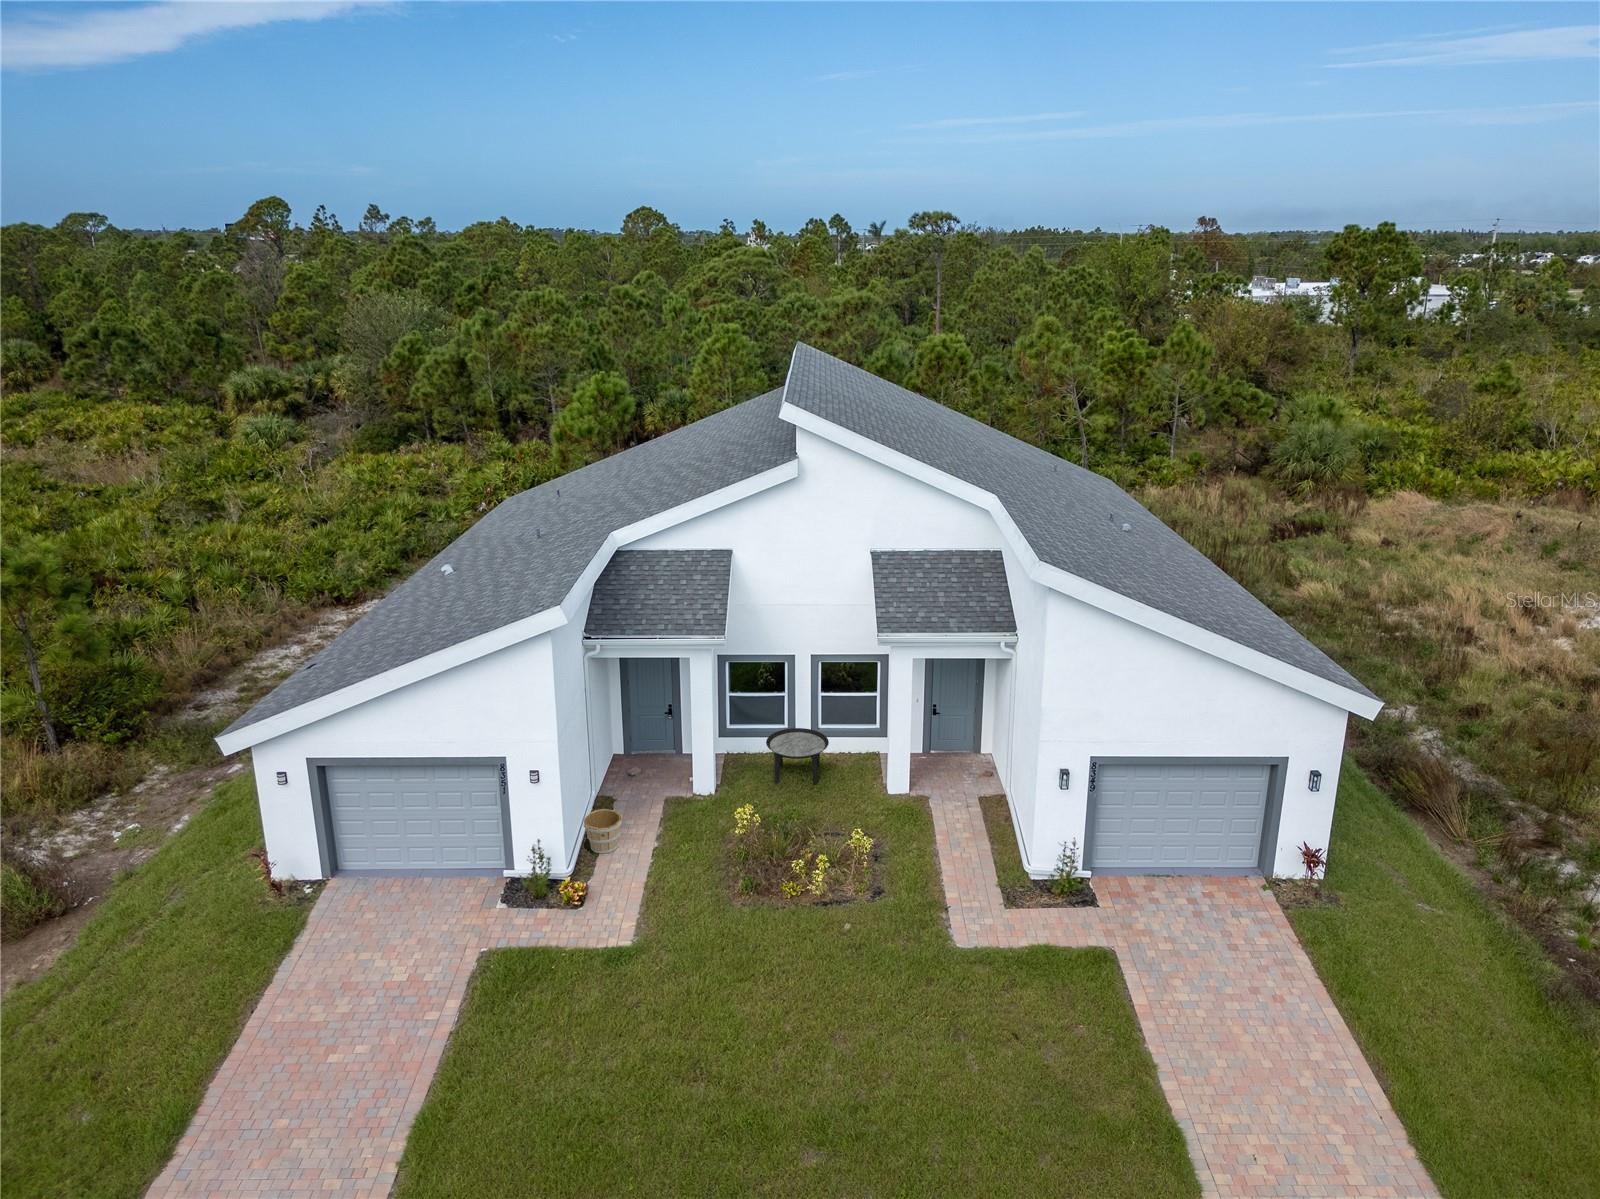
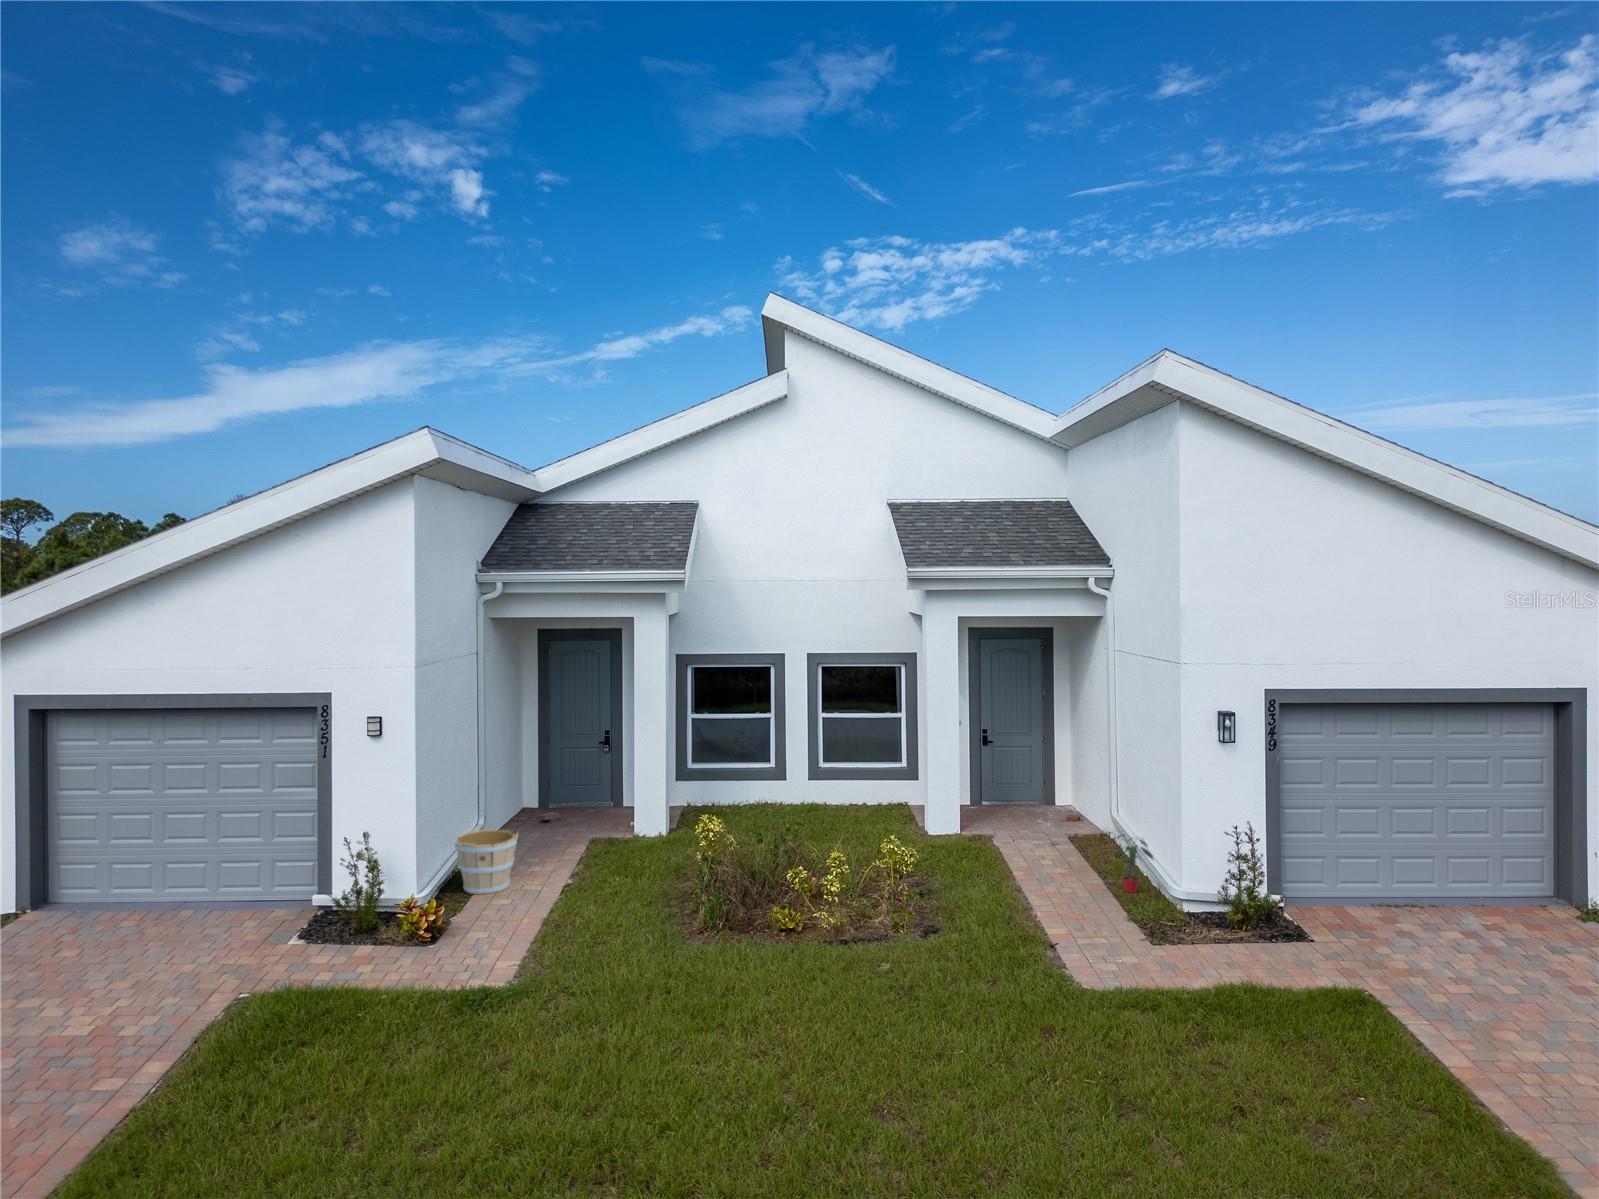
round table: present [766,728,829,785] -> none [746,763,837,833]
potted plant: none [993,820,1020,858] -> present [1105,833,1153,893]

